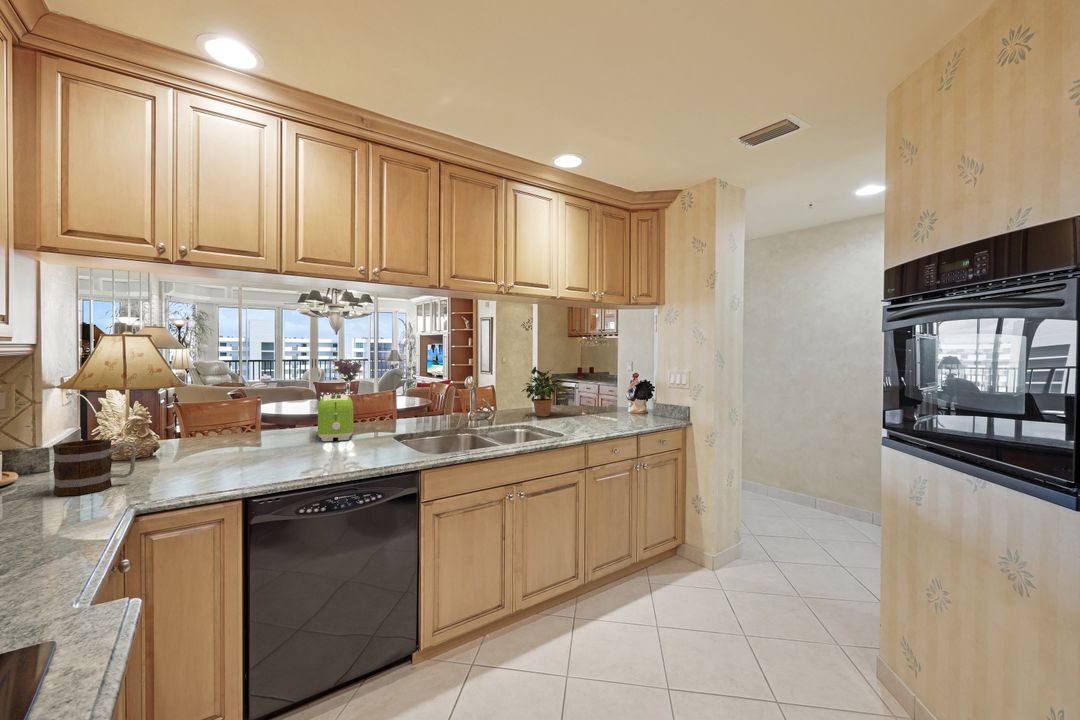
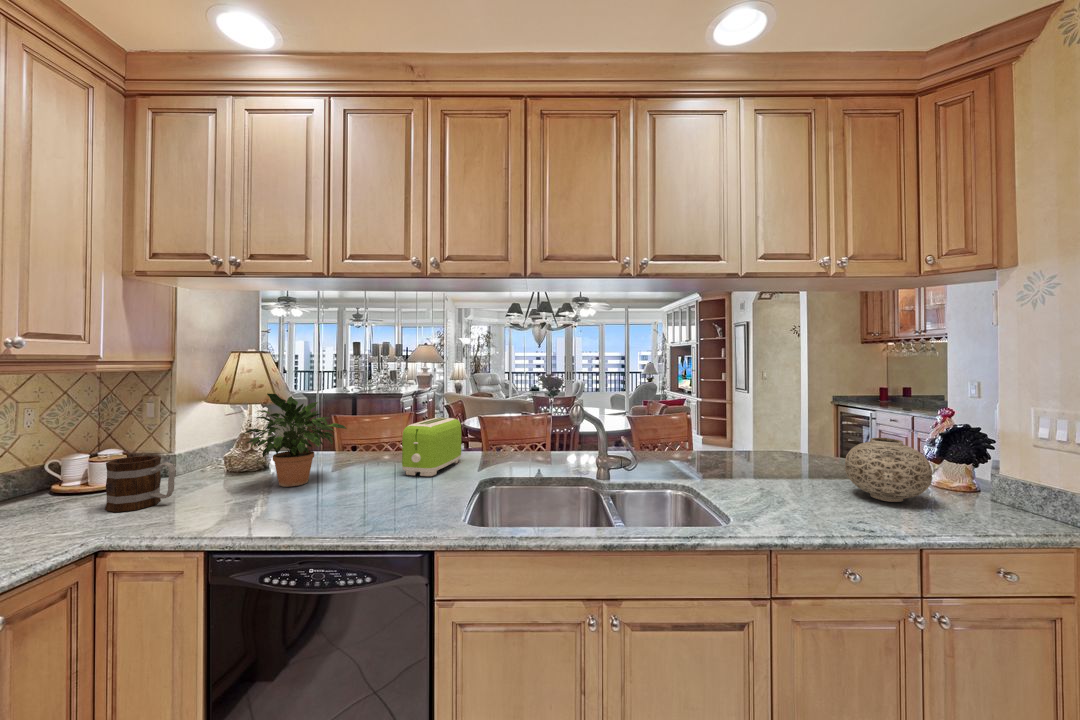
potted plant: present [523,367,566,416] -> present [243,393,346,487]
vase: none [600,389,636,421] -> present [845,438,932,502]

